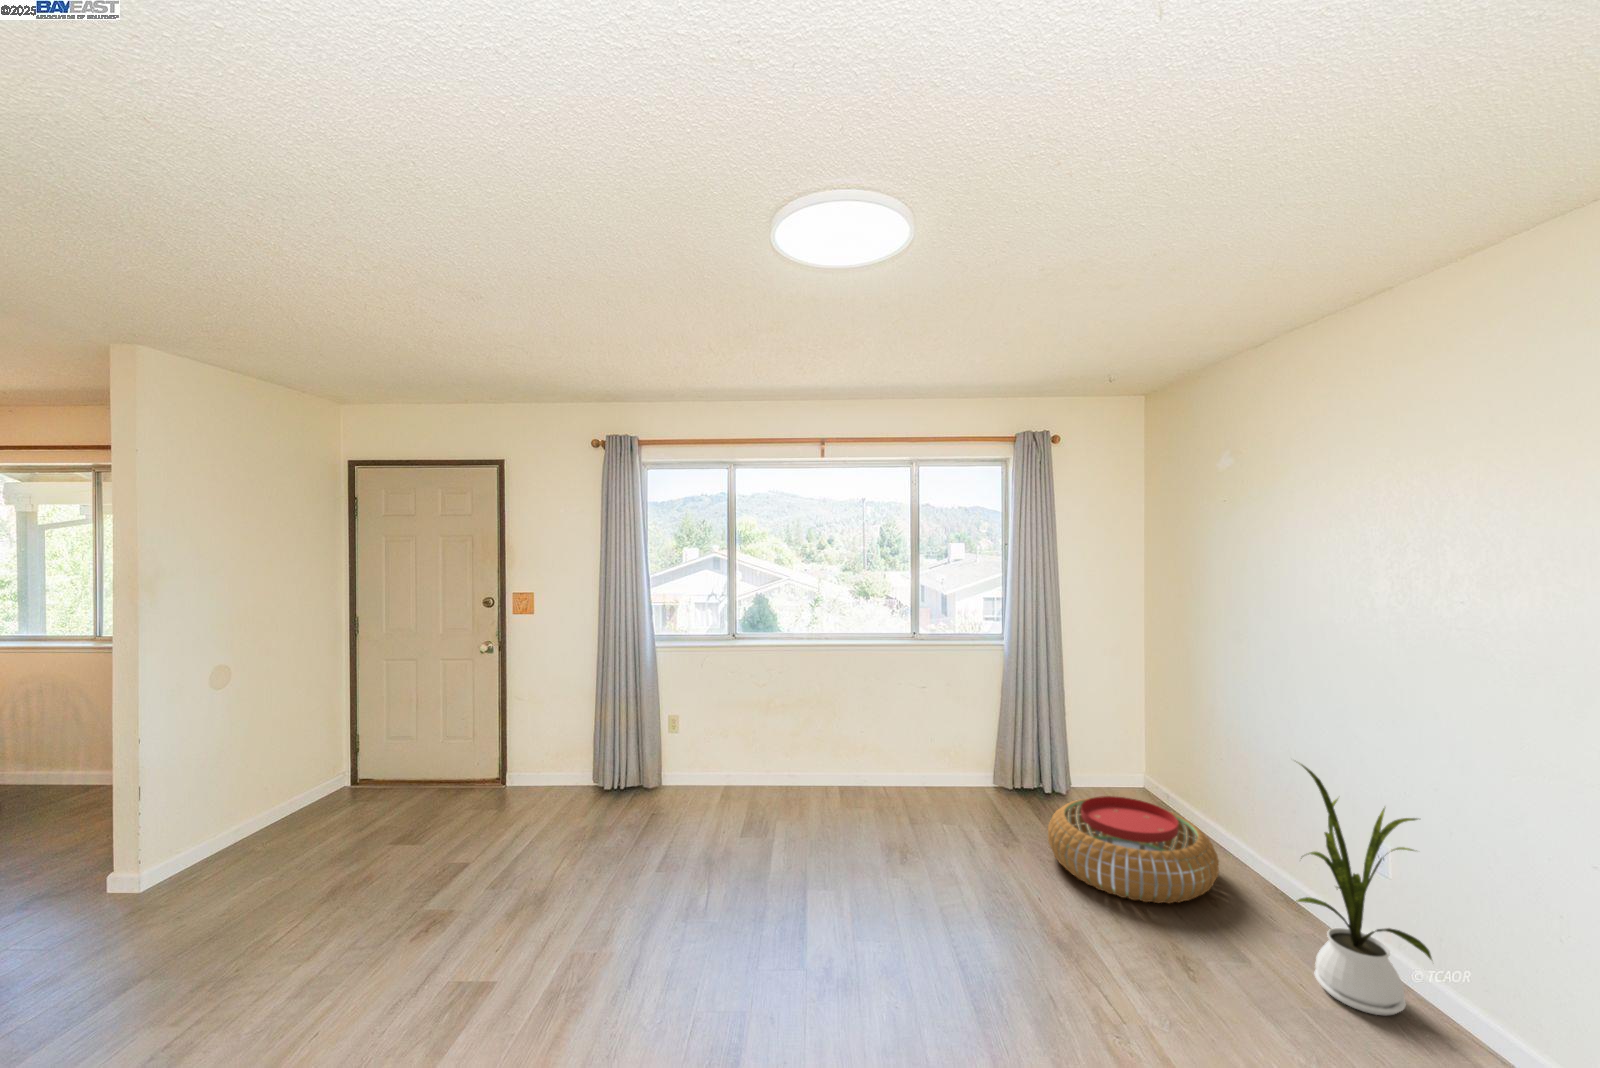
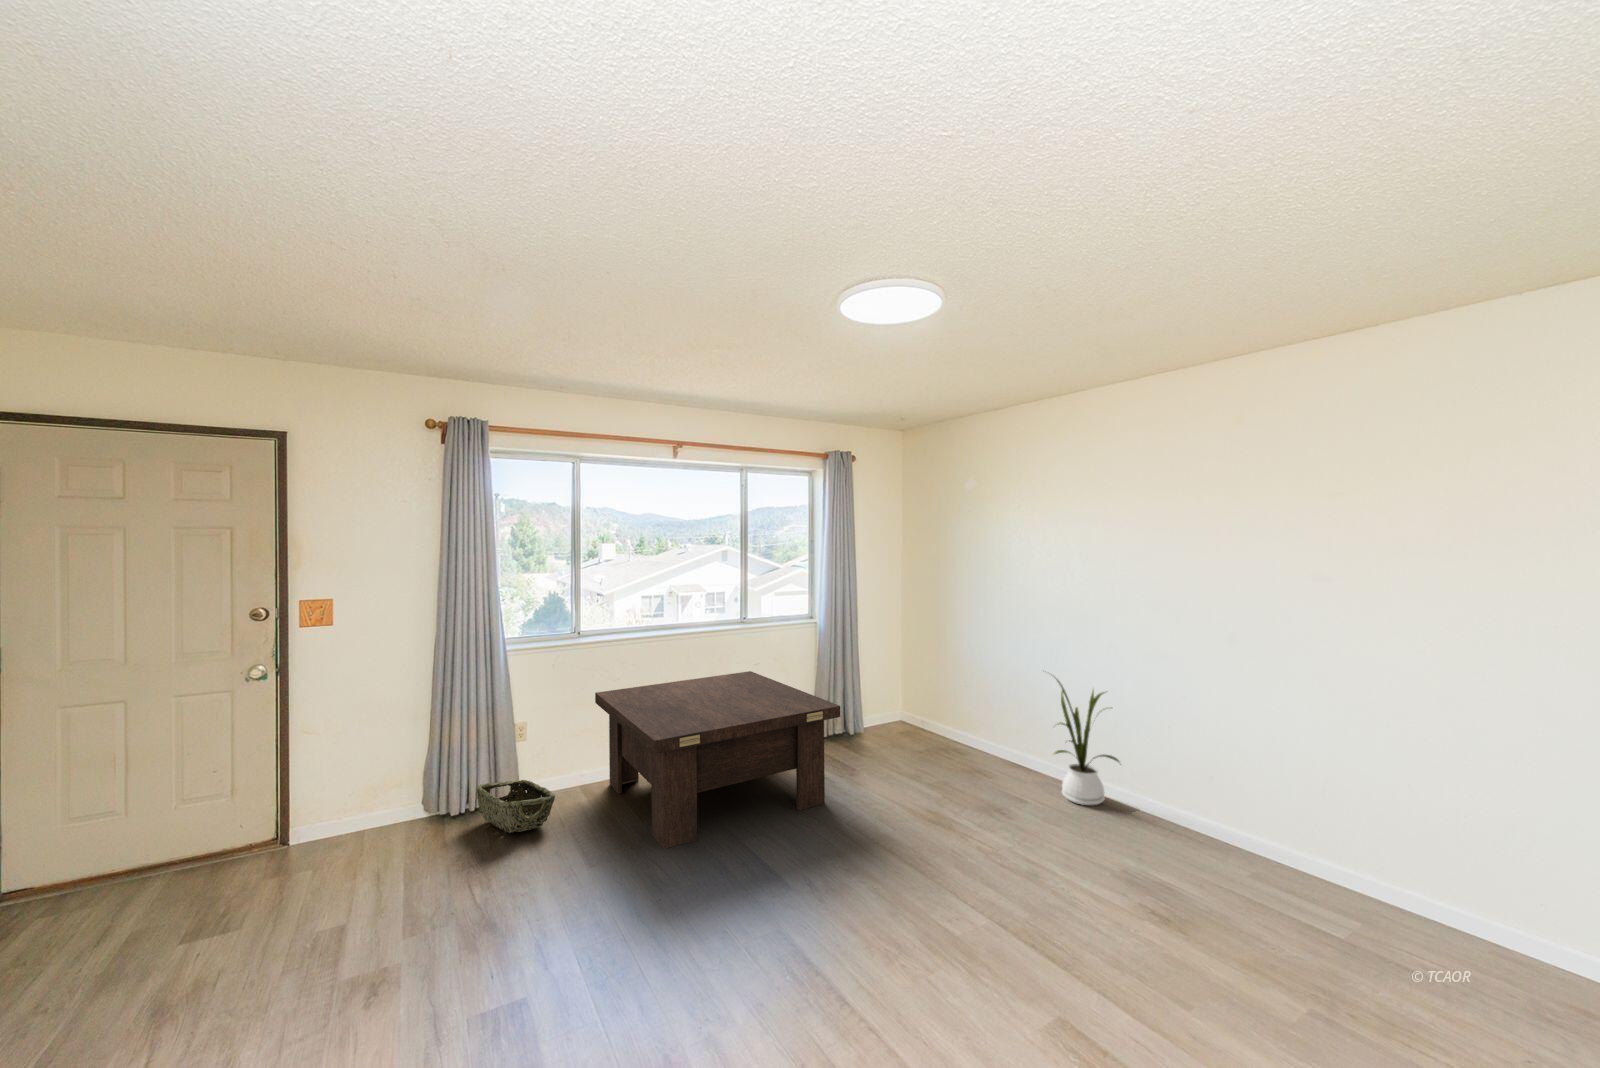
coffee table: none [707,696,948,873] -> present [595,671,840,849]
woven basket: none [616,765,669,817] -> present [477,780,555,833]
pouf: present [1048,796,1219,903] -> none [882,720,991,785]

